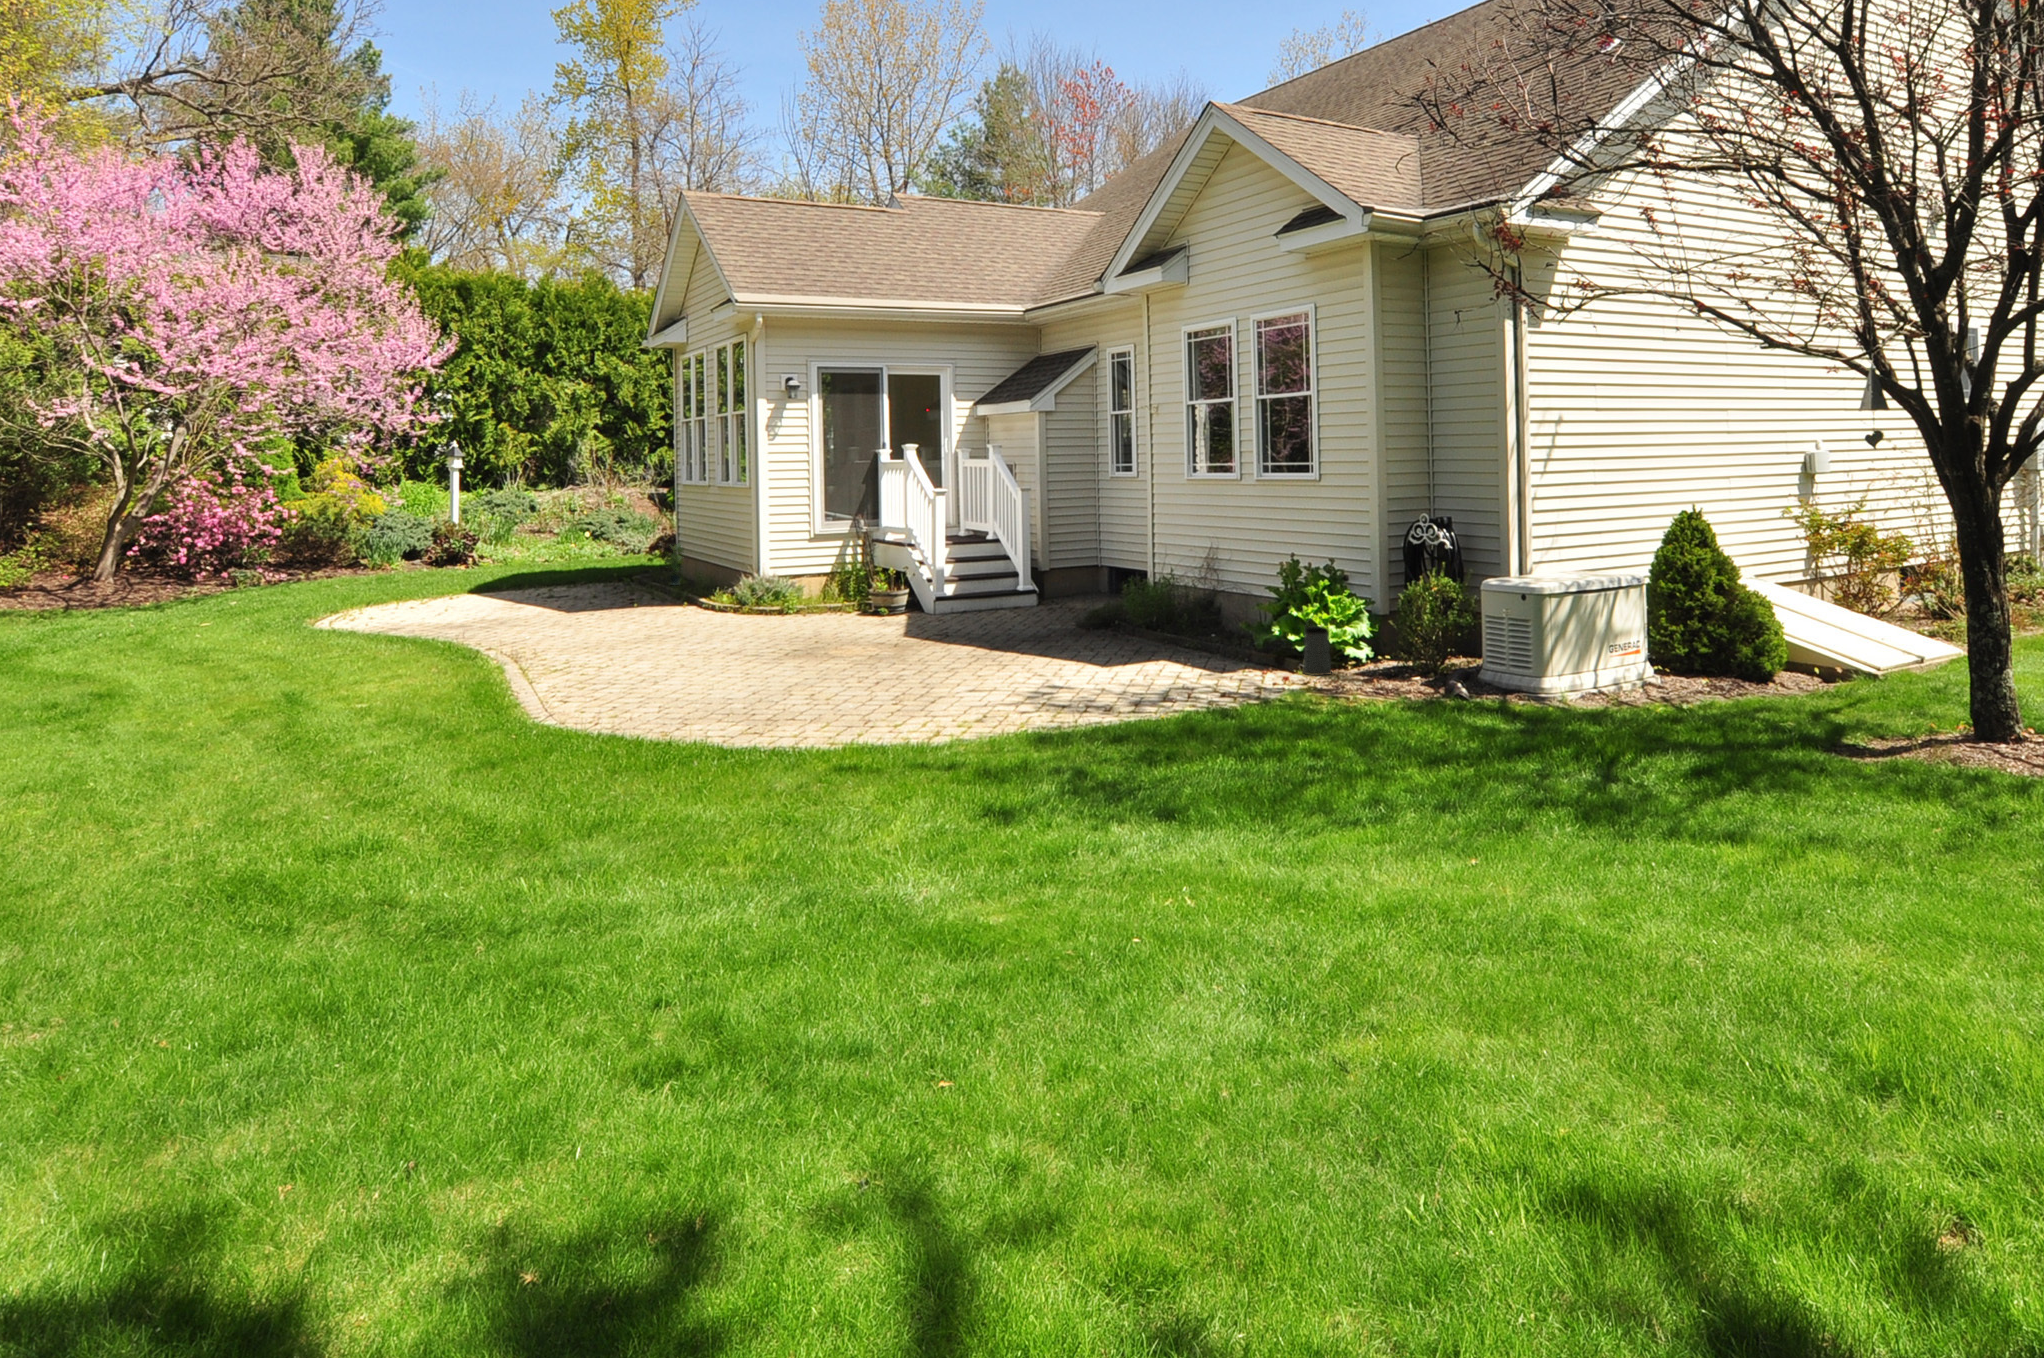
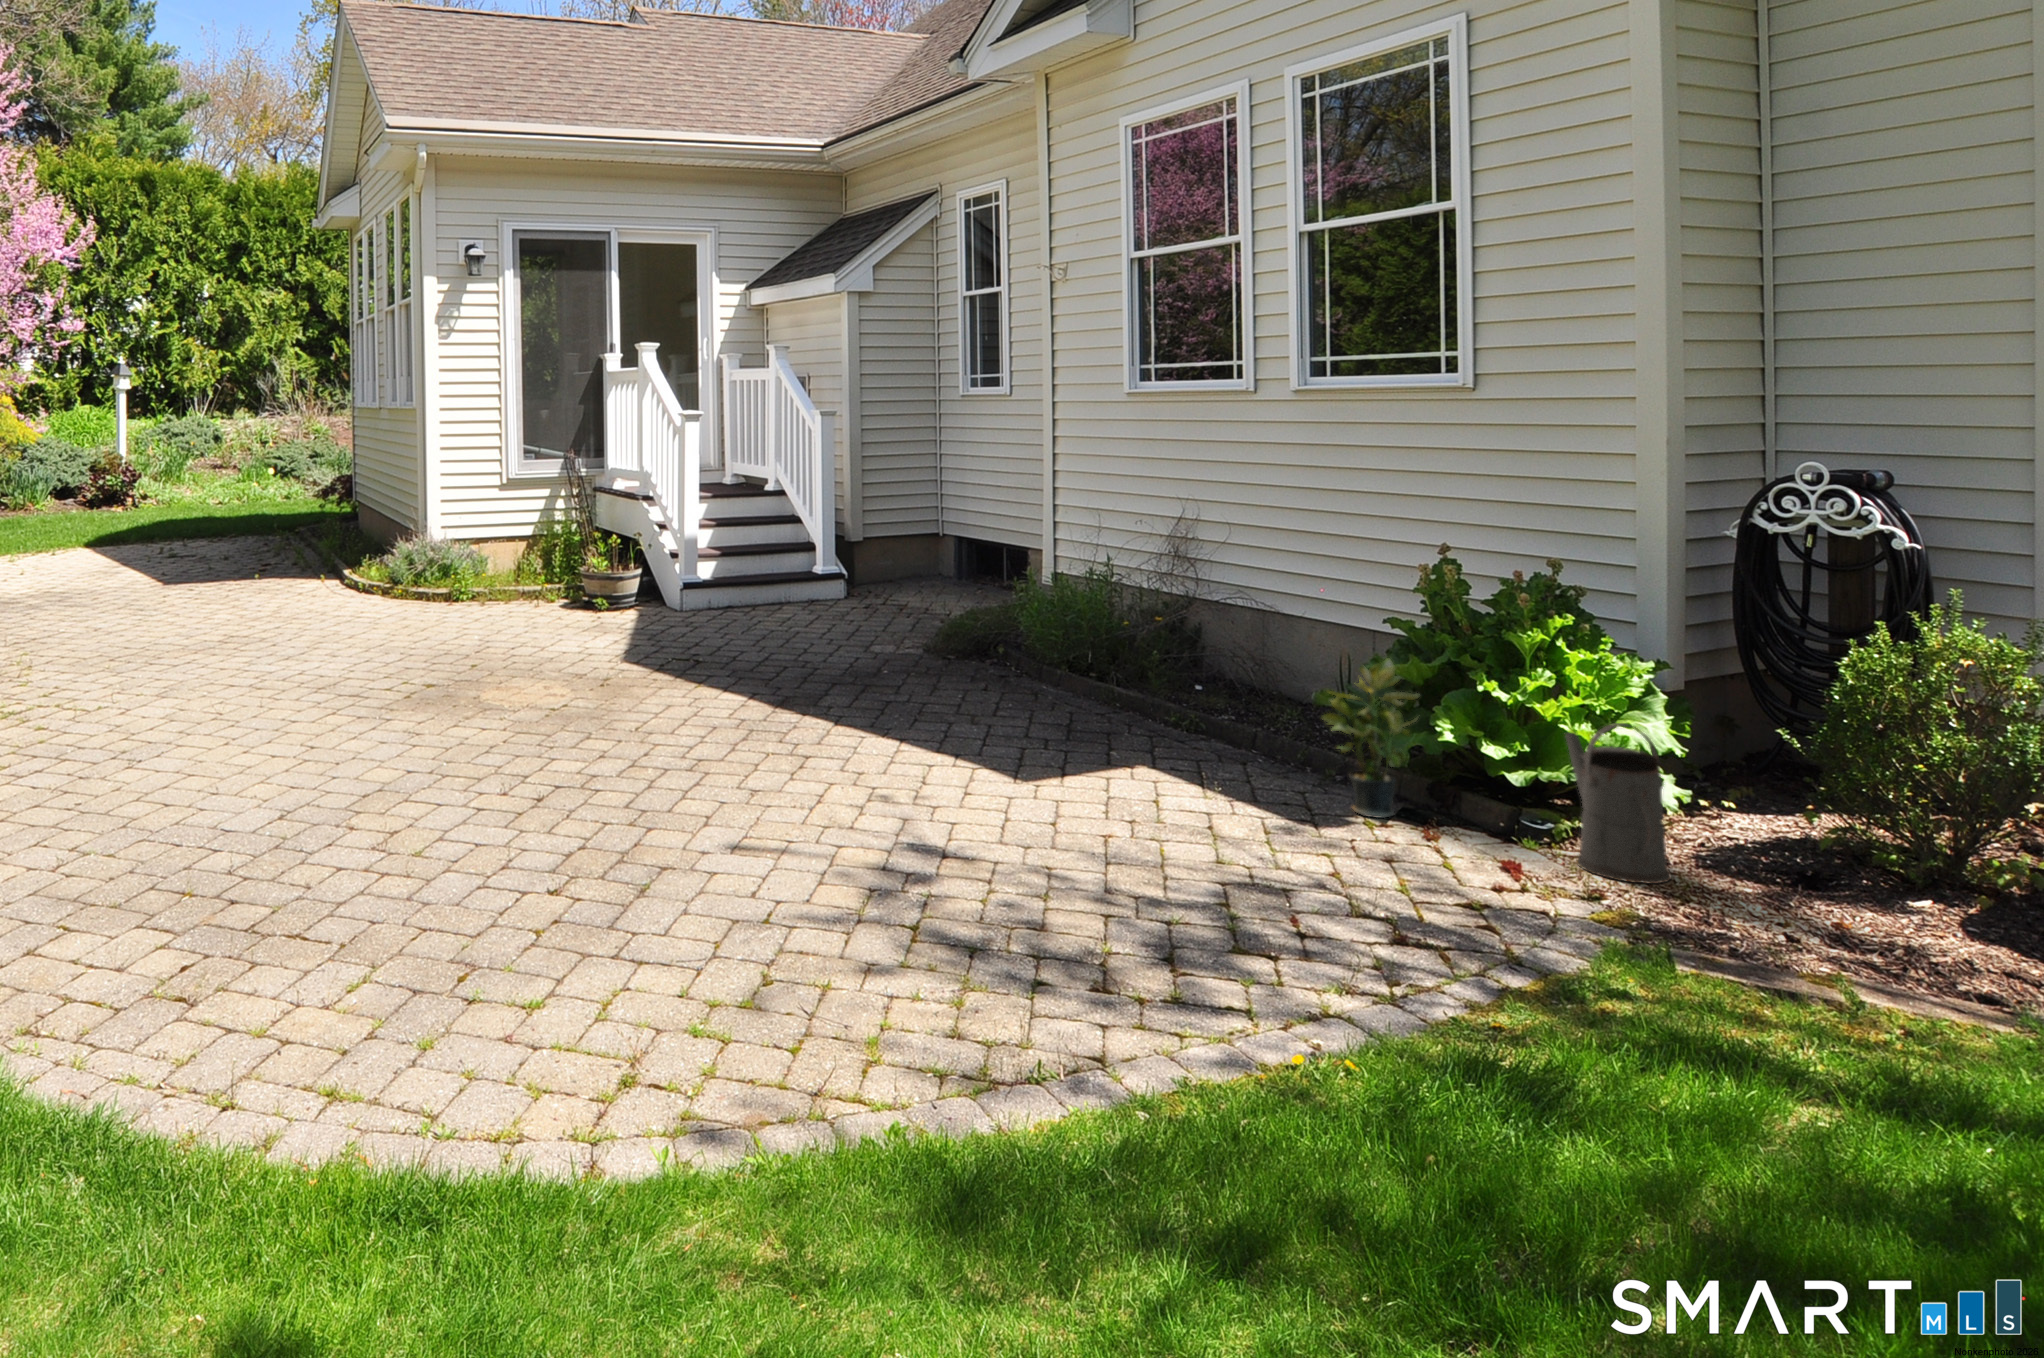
potted plant: present [666,543,684,585] -> present [1322,659,1420,818]

